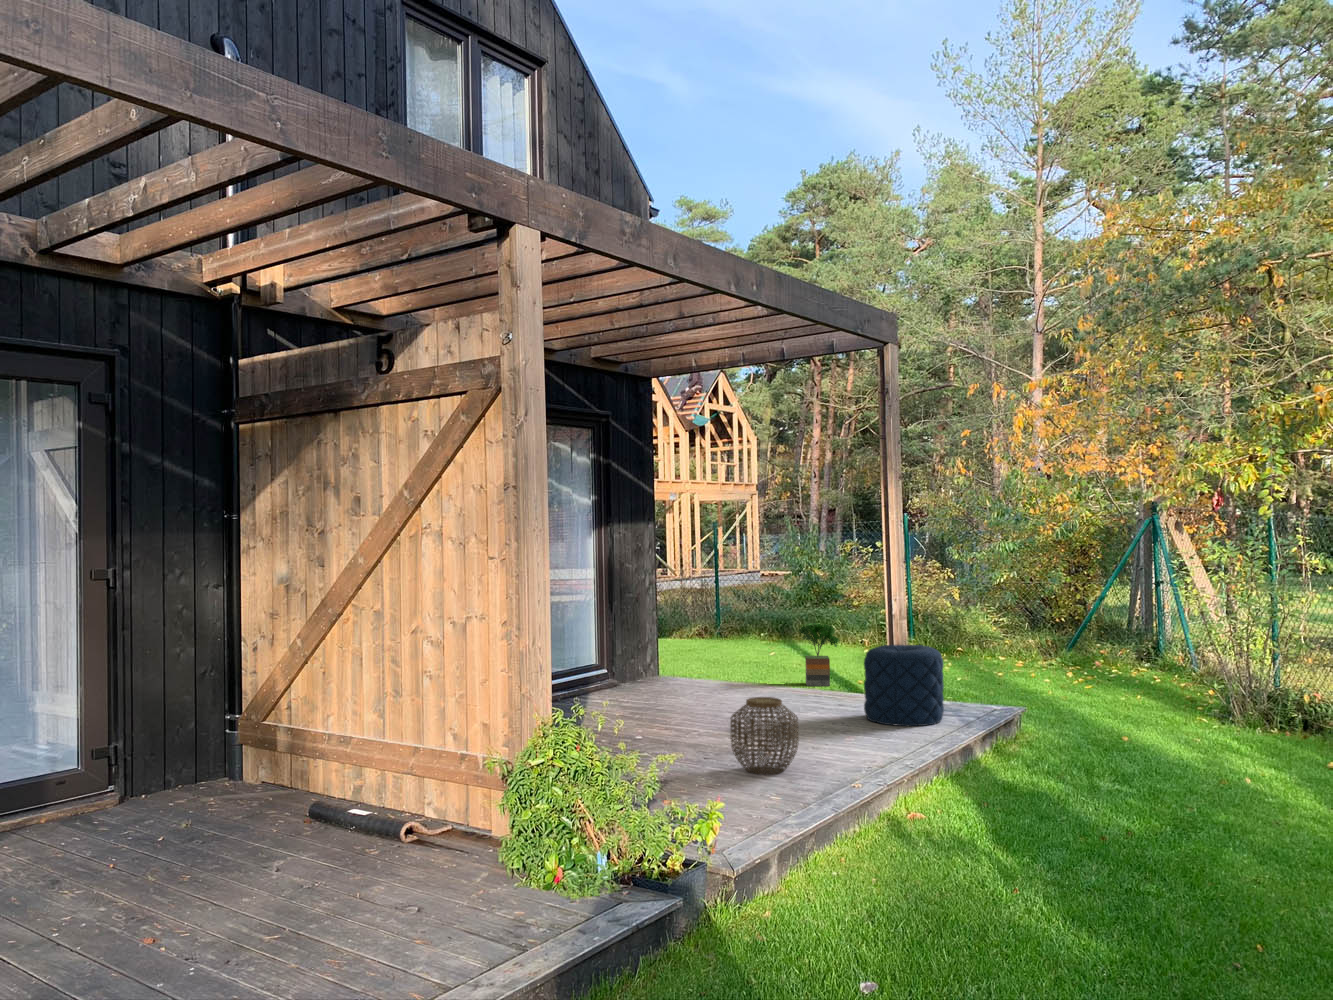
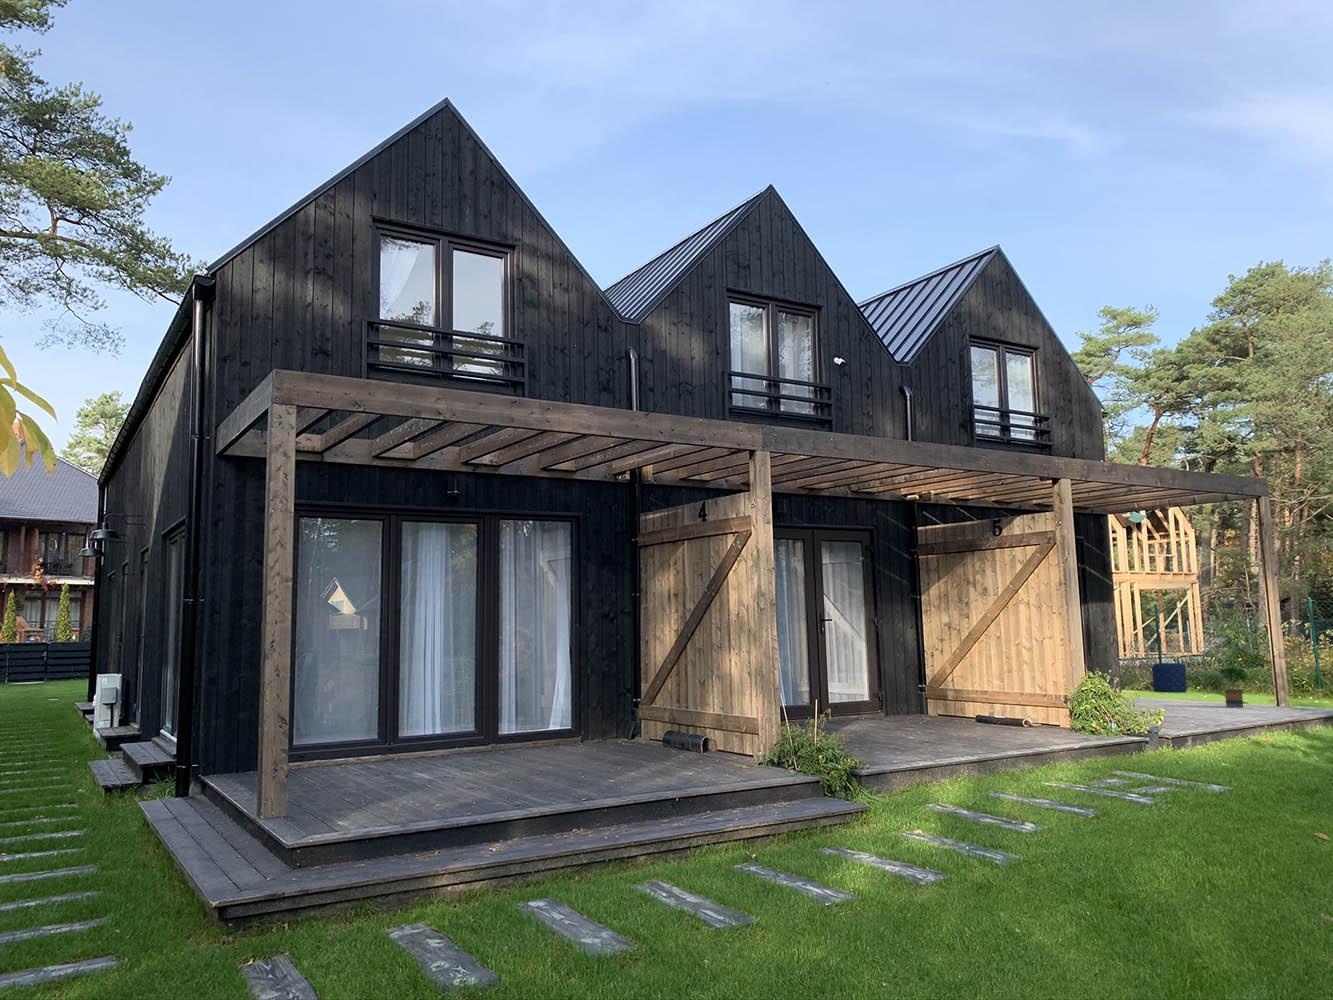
pouf: present [864,645,944,726] -> present [1152,663,1187,693]
woven basket: present [730,697,799,774] -> none [1169,687,1207,724]

